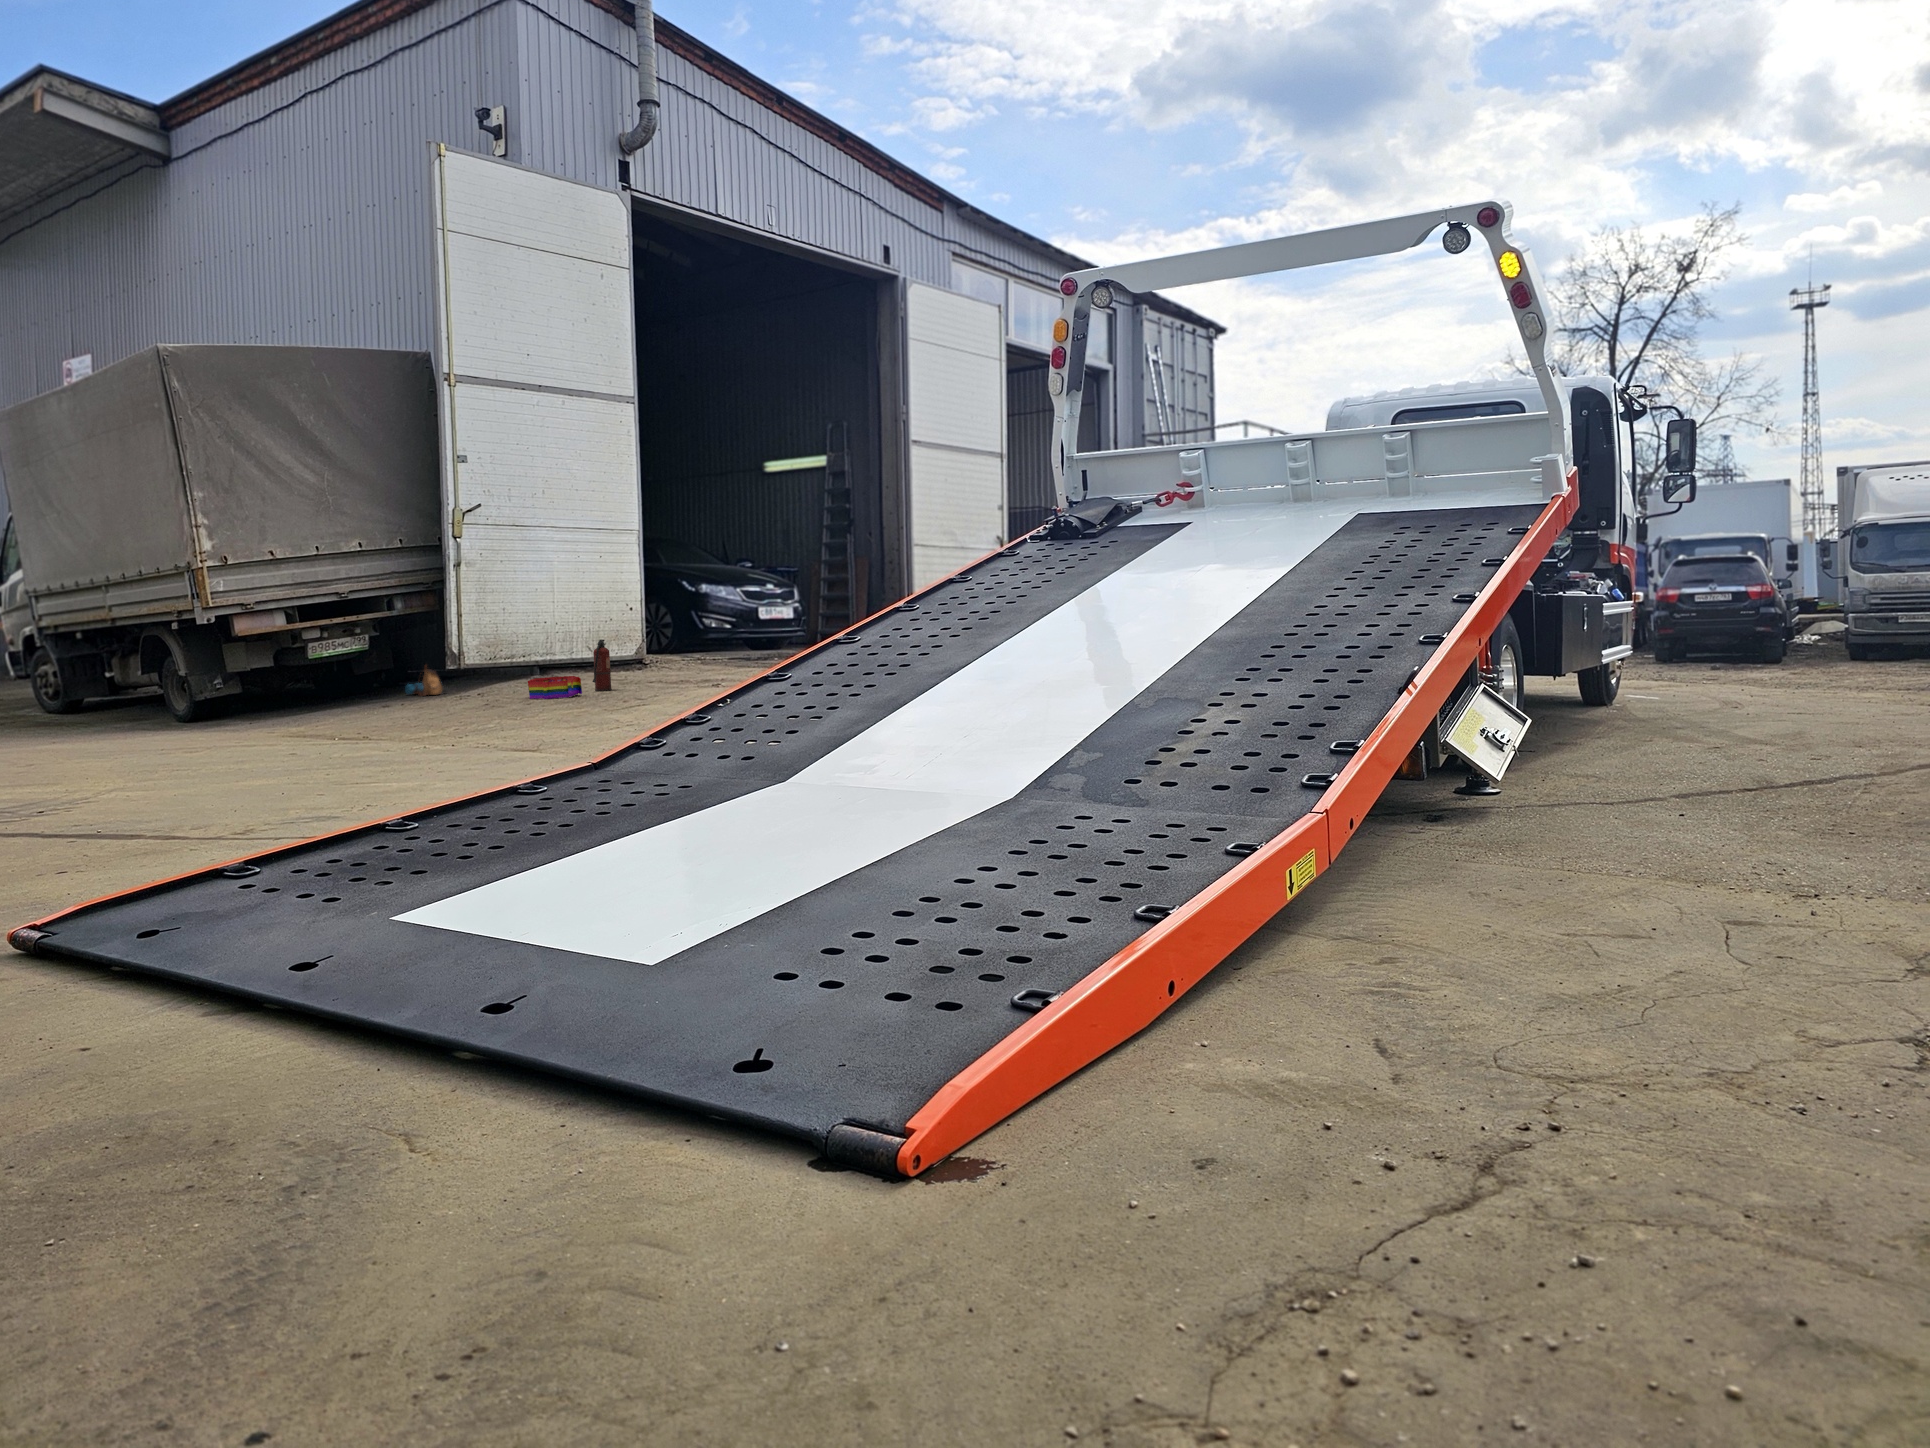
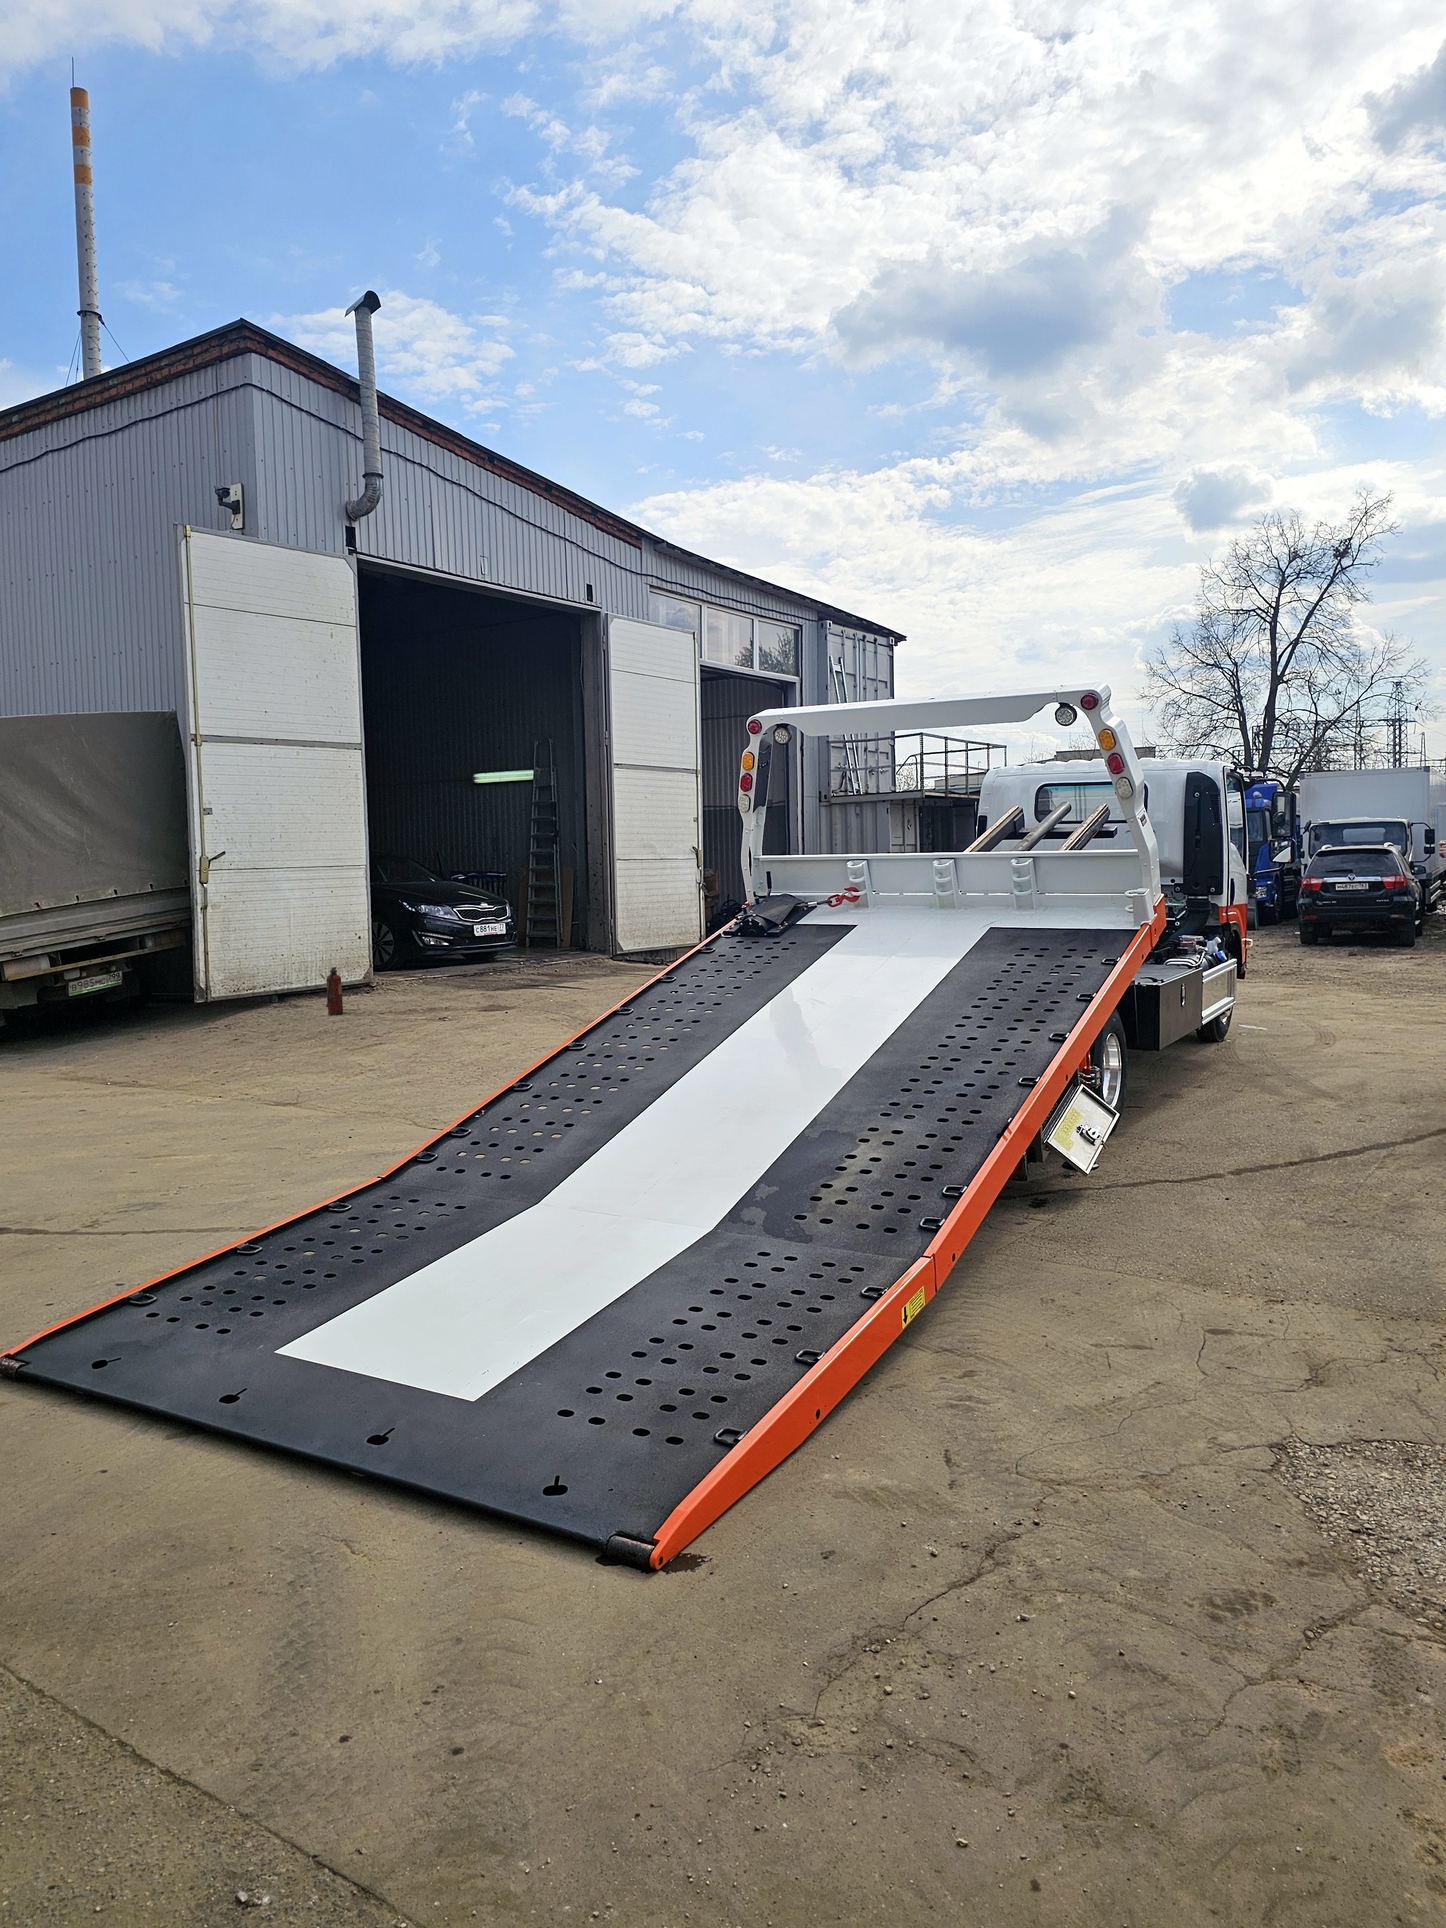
backpack: present [405,666,448,696] -> none [149,992,190,1022]
storage bin: present [528,676,582,699] -> none [268,1004,318,1028]

